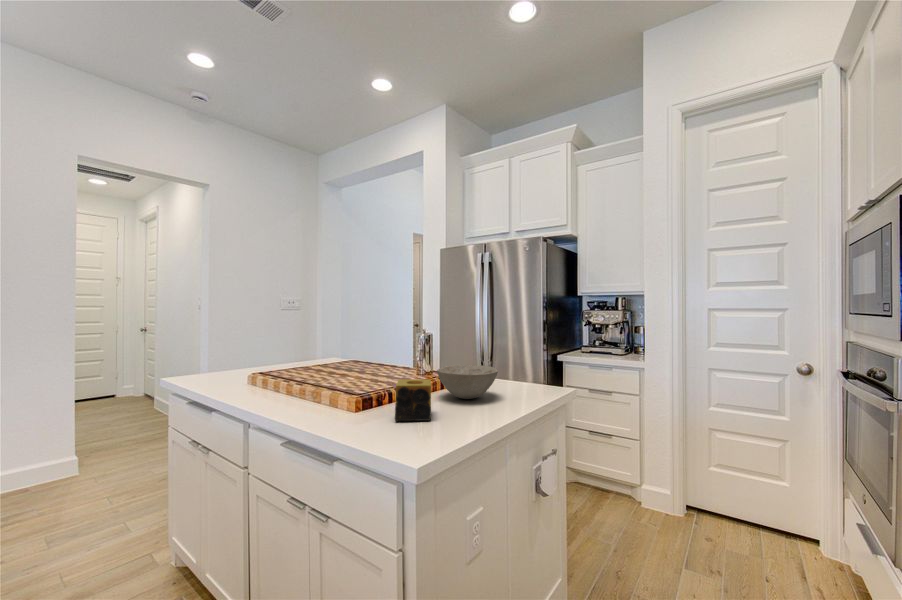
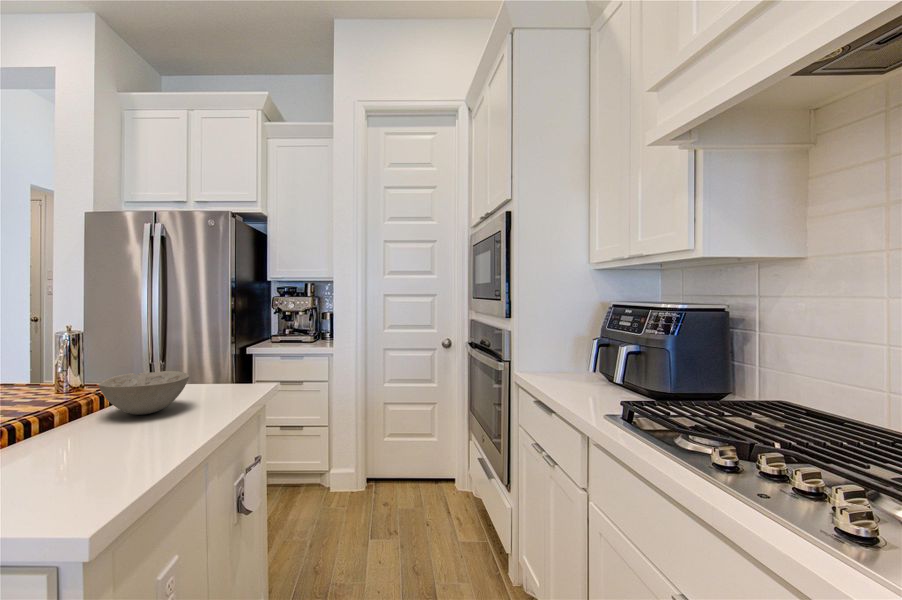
candle: present [395,379,431,421] -> none [40,398,103,461]

